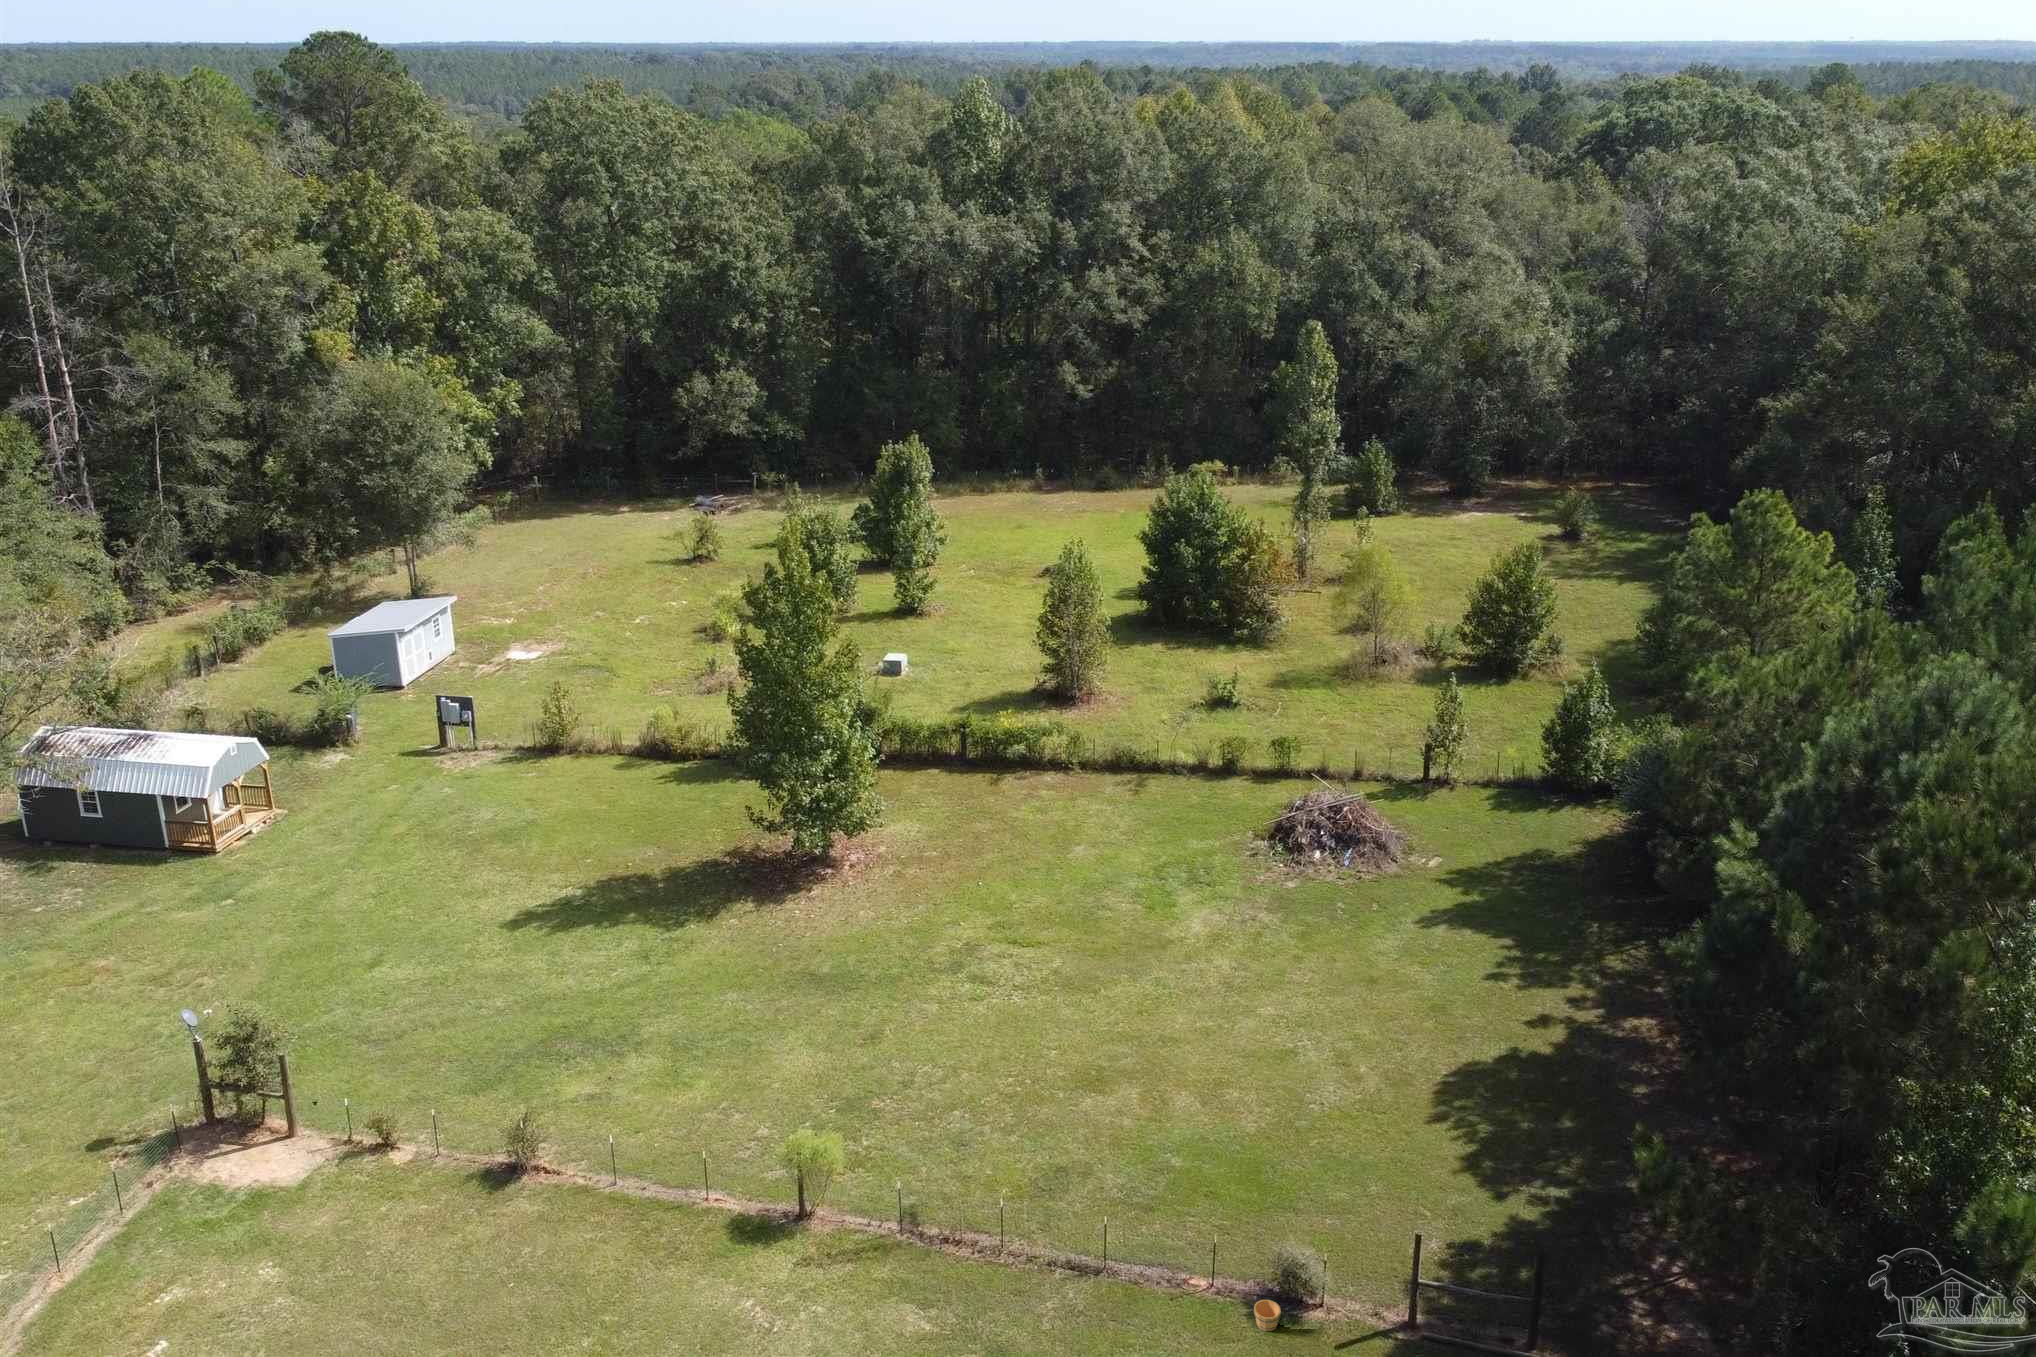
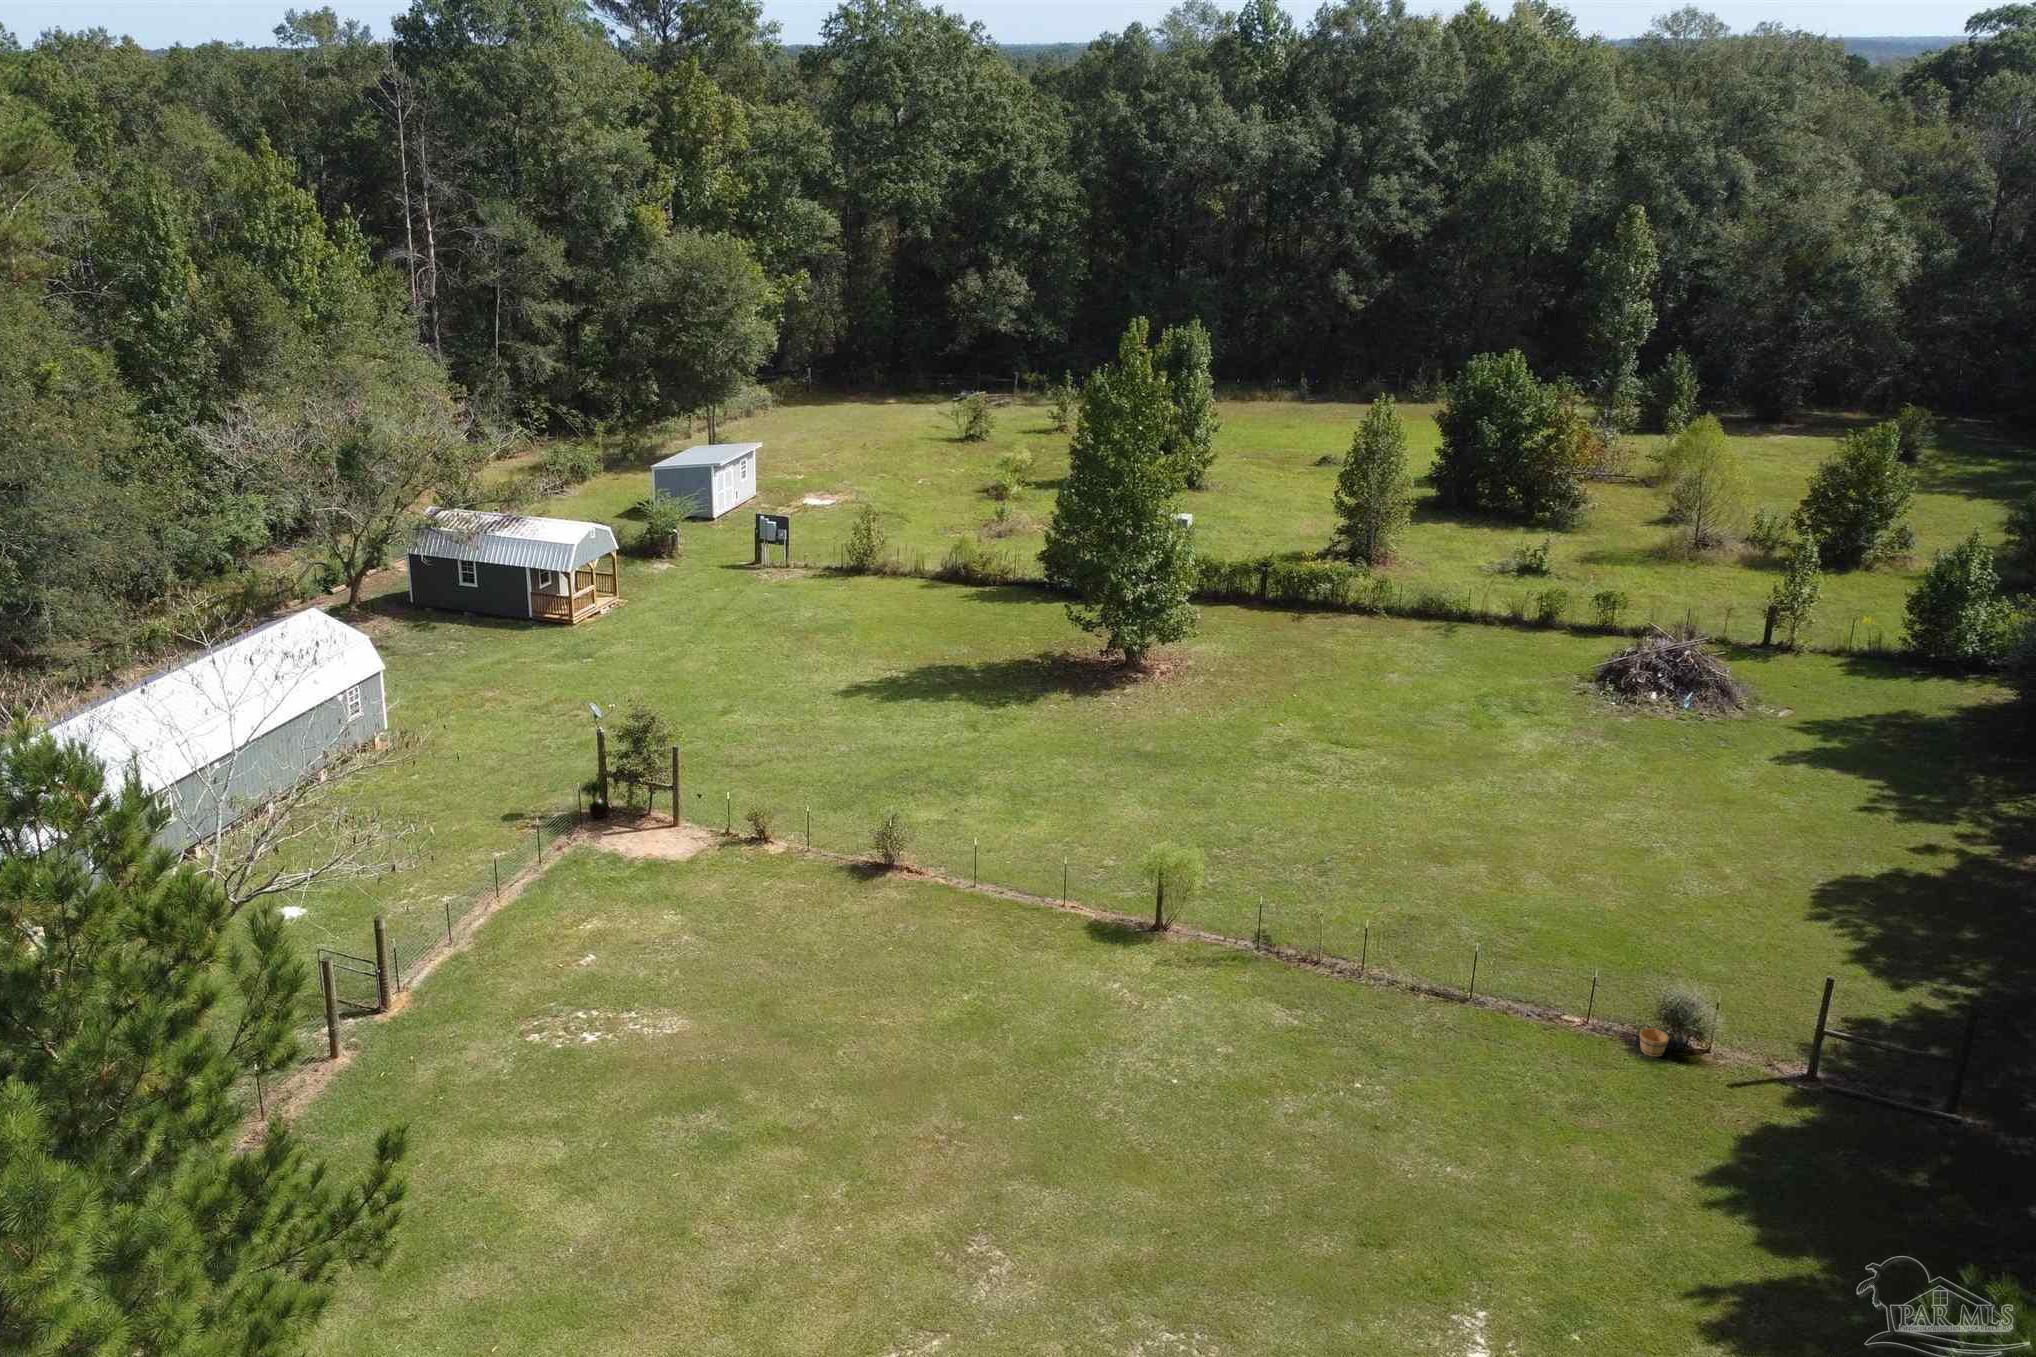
potted tree: none [176,1090,217,1132] -> present [580,780,609,817]

